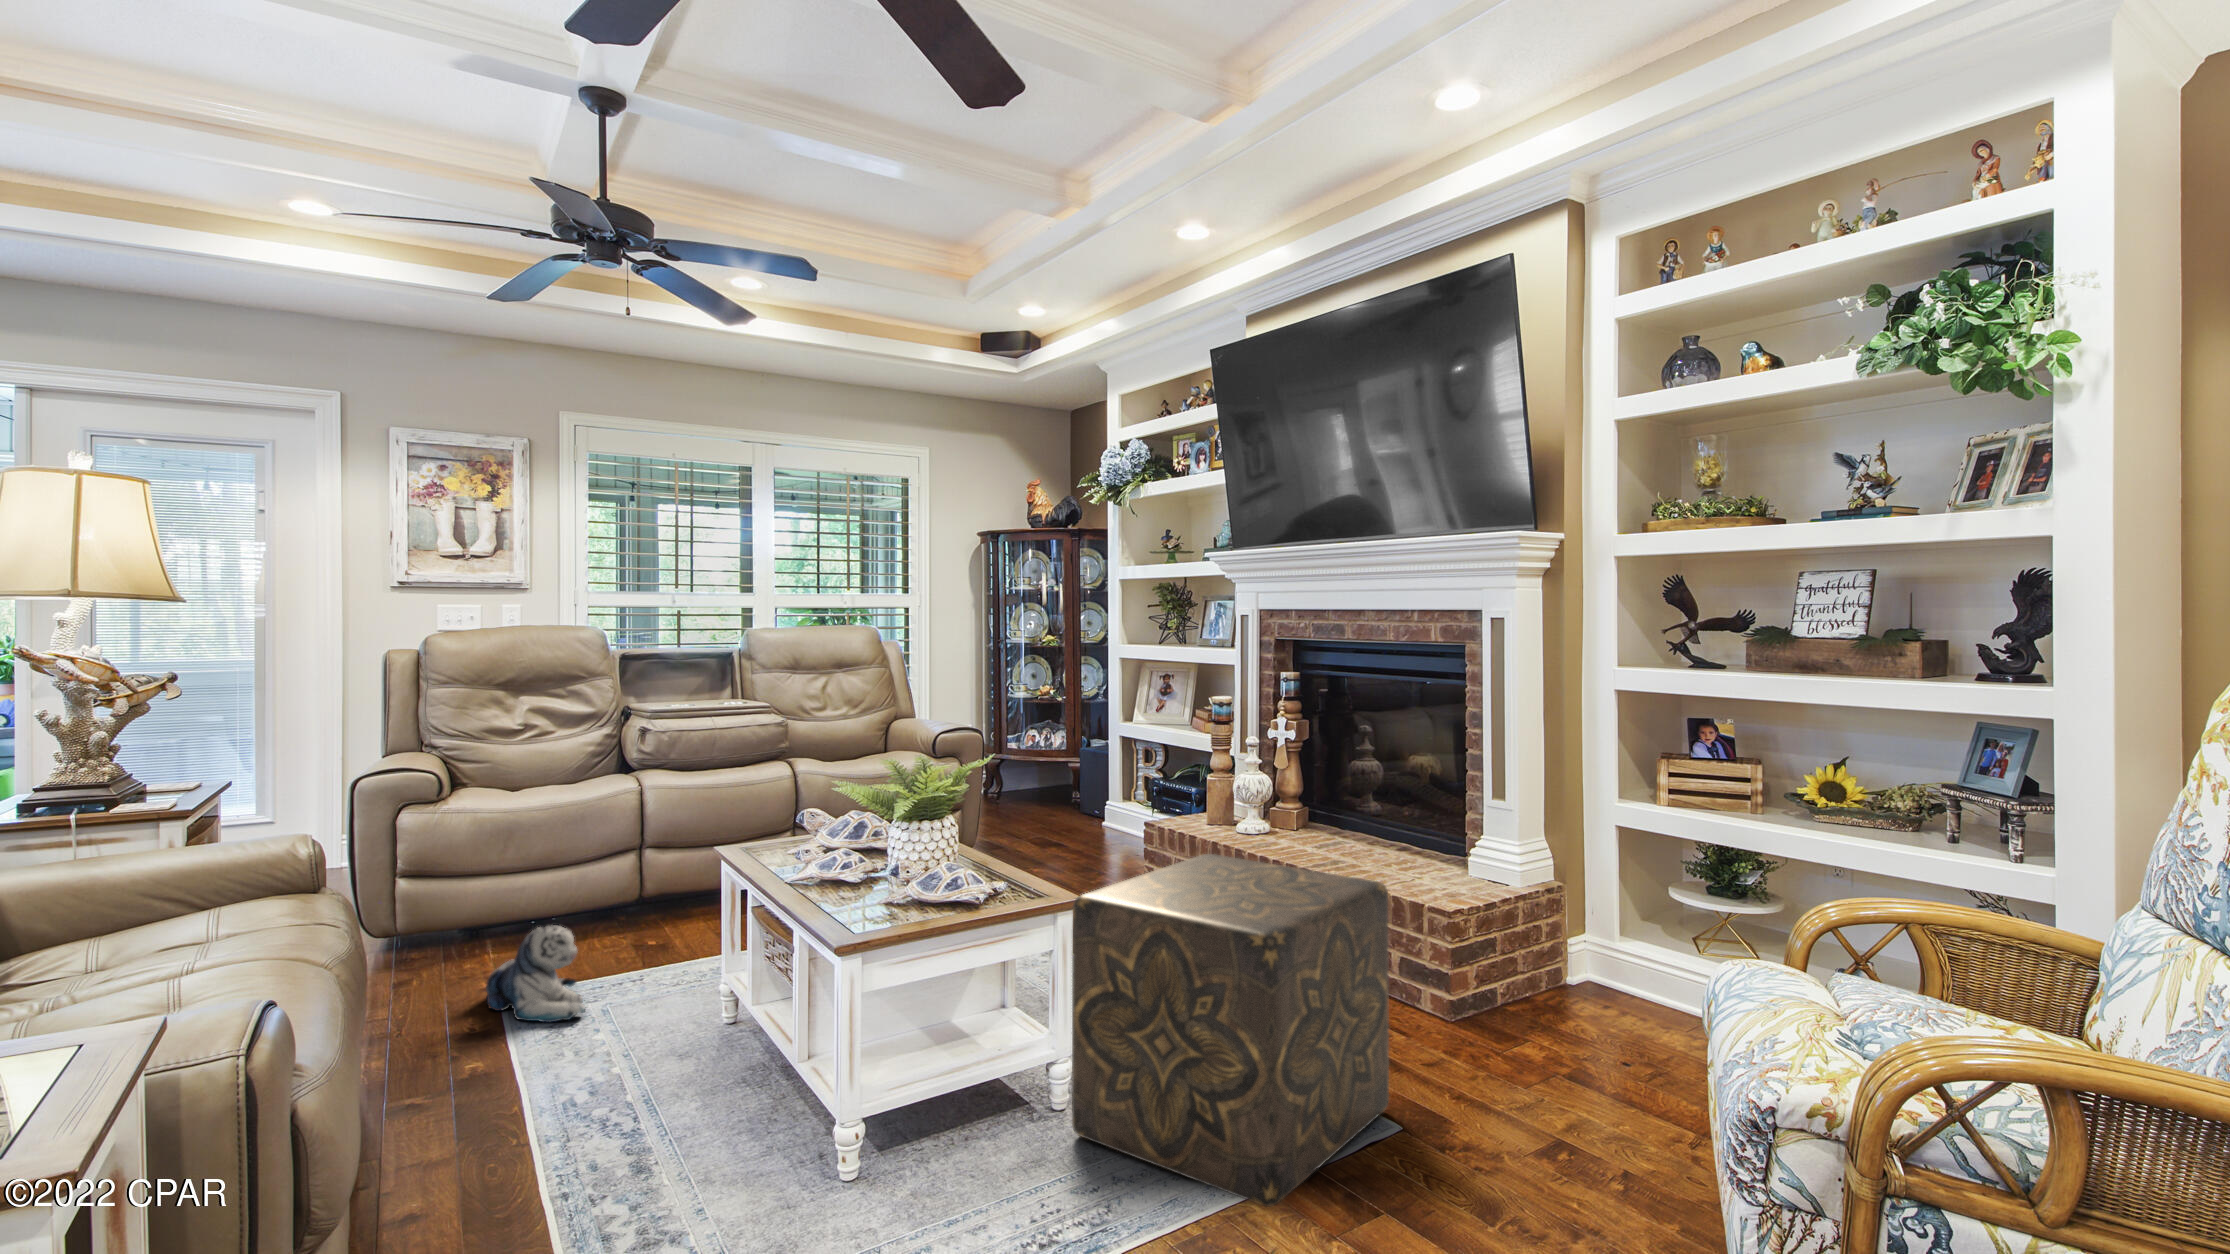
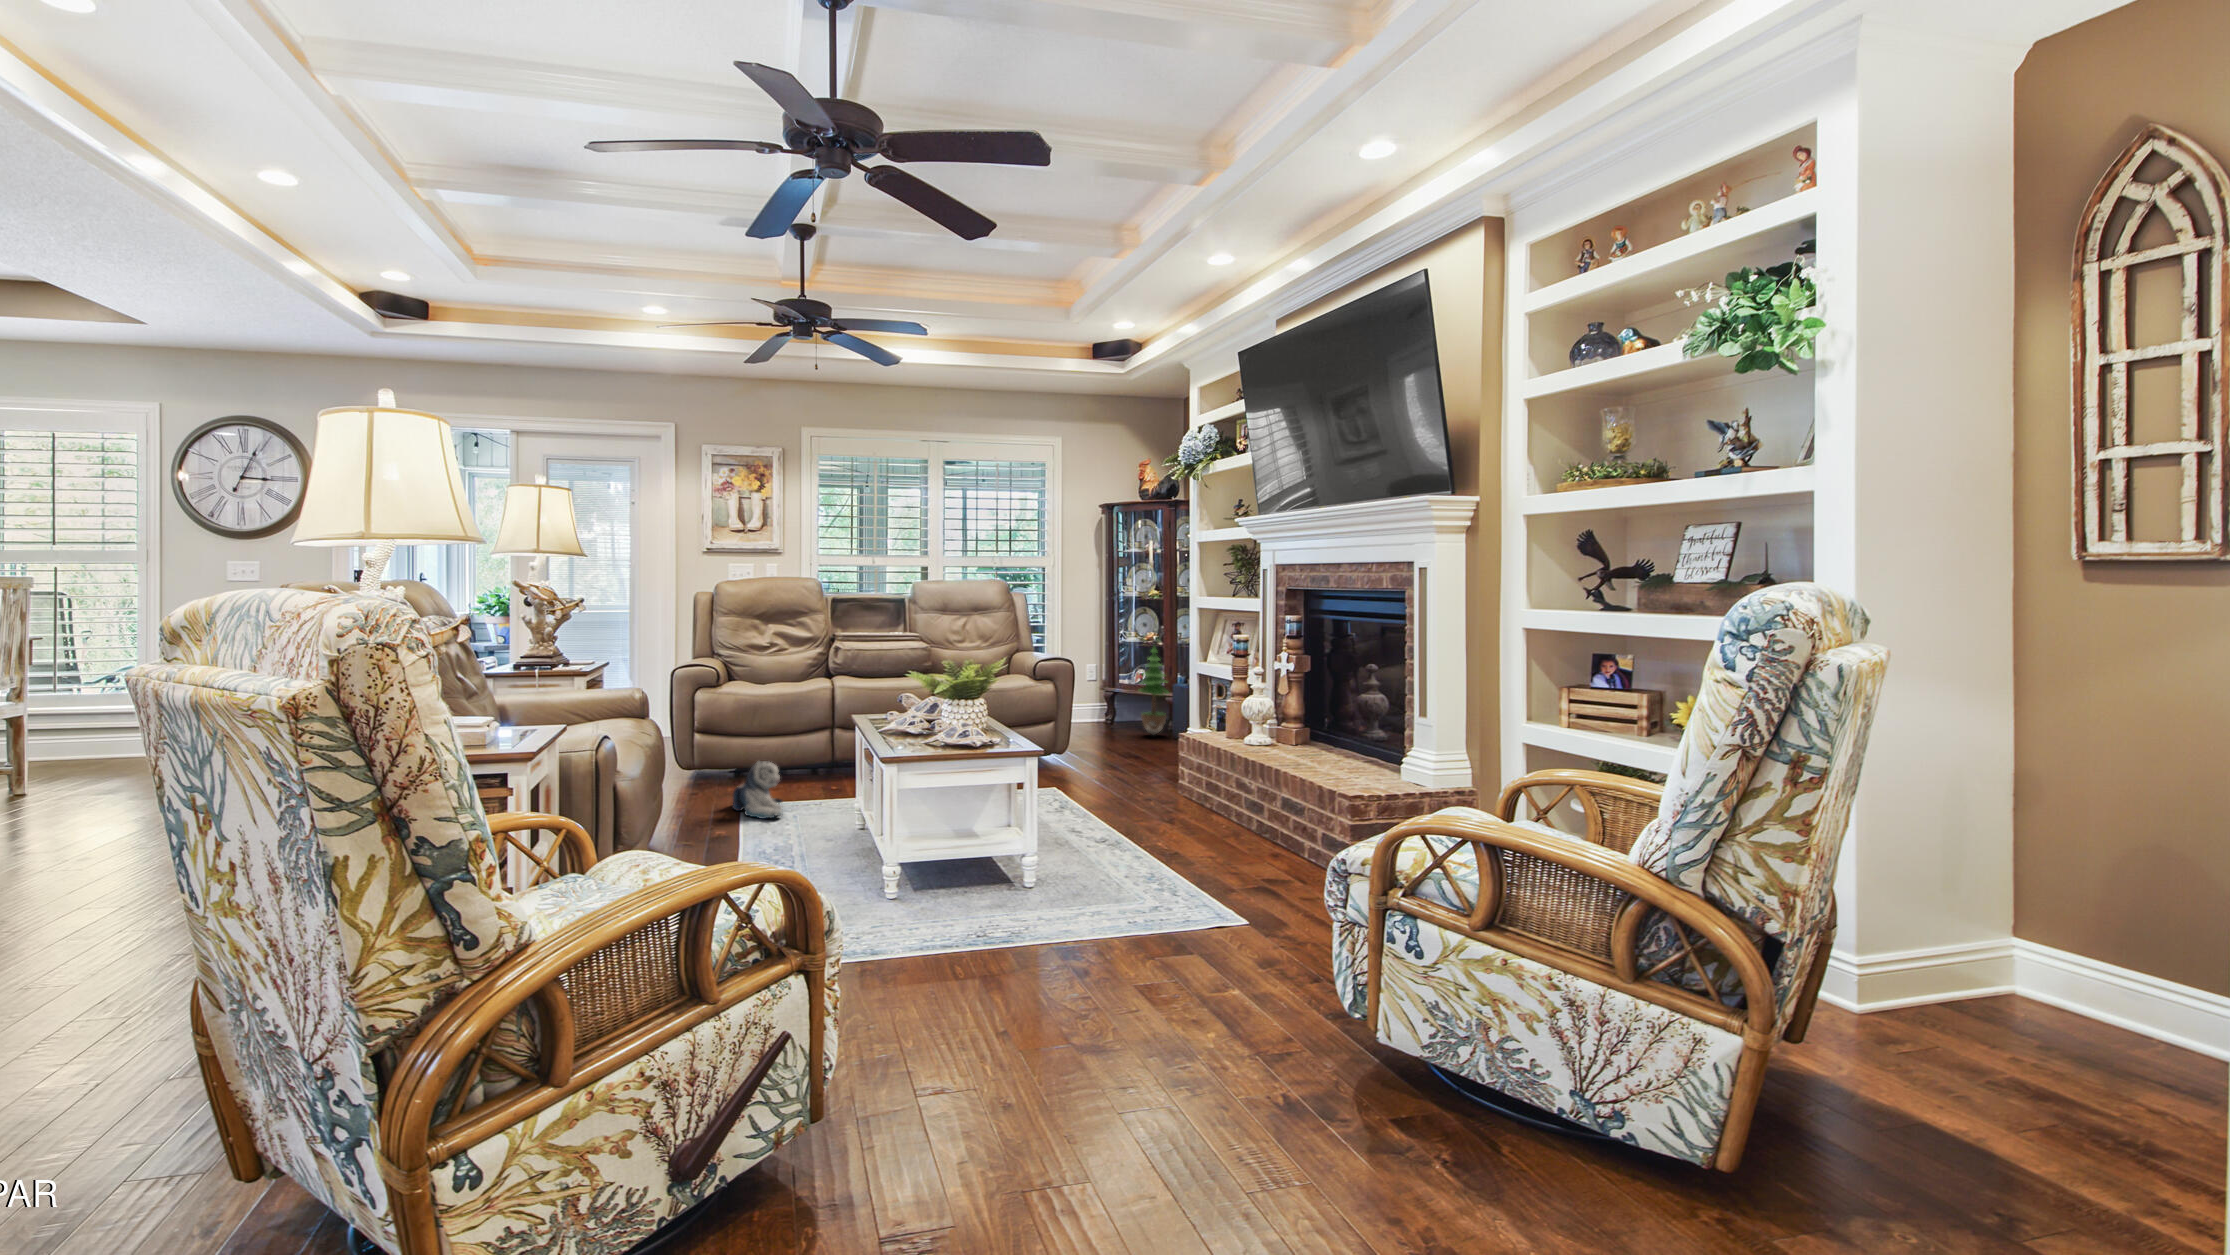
potted tree: none [1029,698,1069,810] -> present [1139,646,1169,735]
ottoman: present [1072,854,1389,1207] -> none [1029,732,1251,942]

